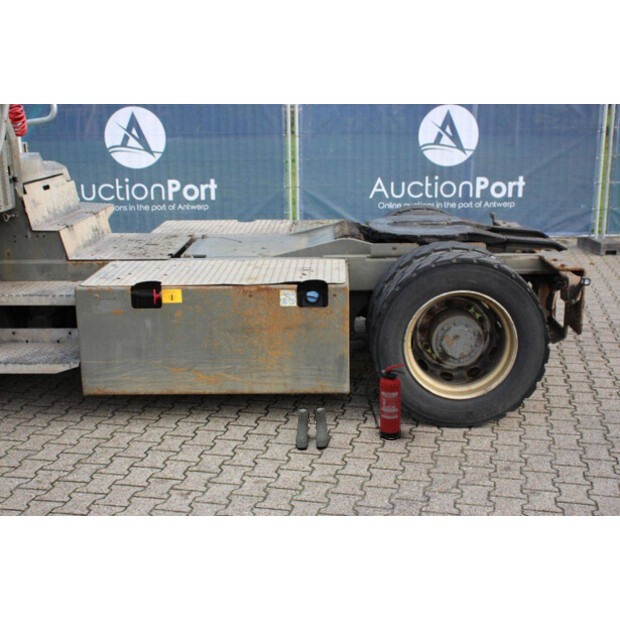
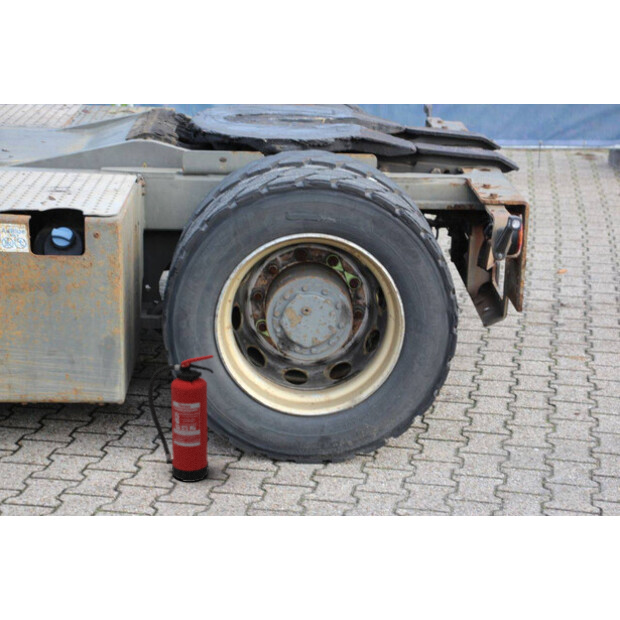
boots: present [296,406,328,448] -> none [23,424,81,496]

